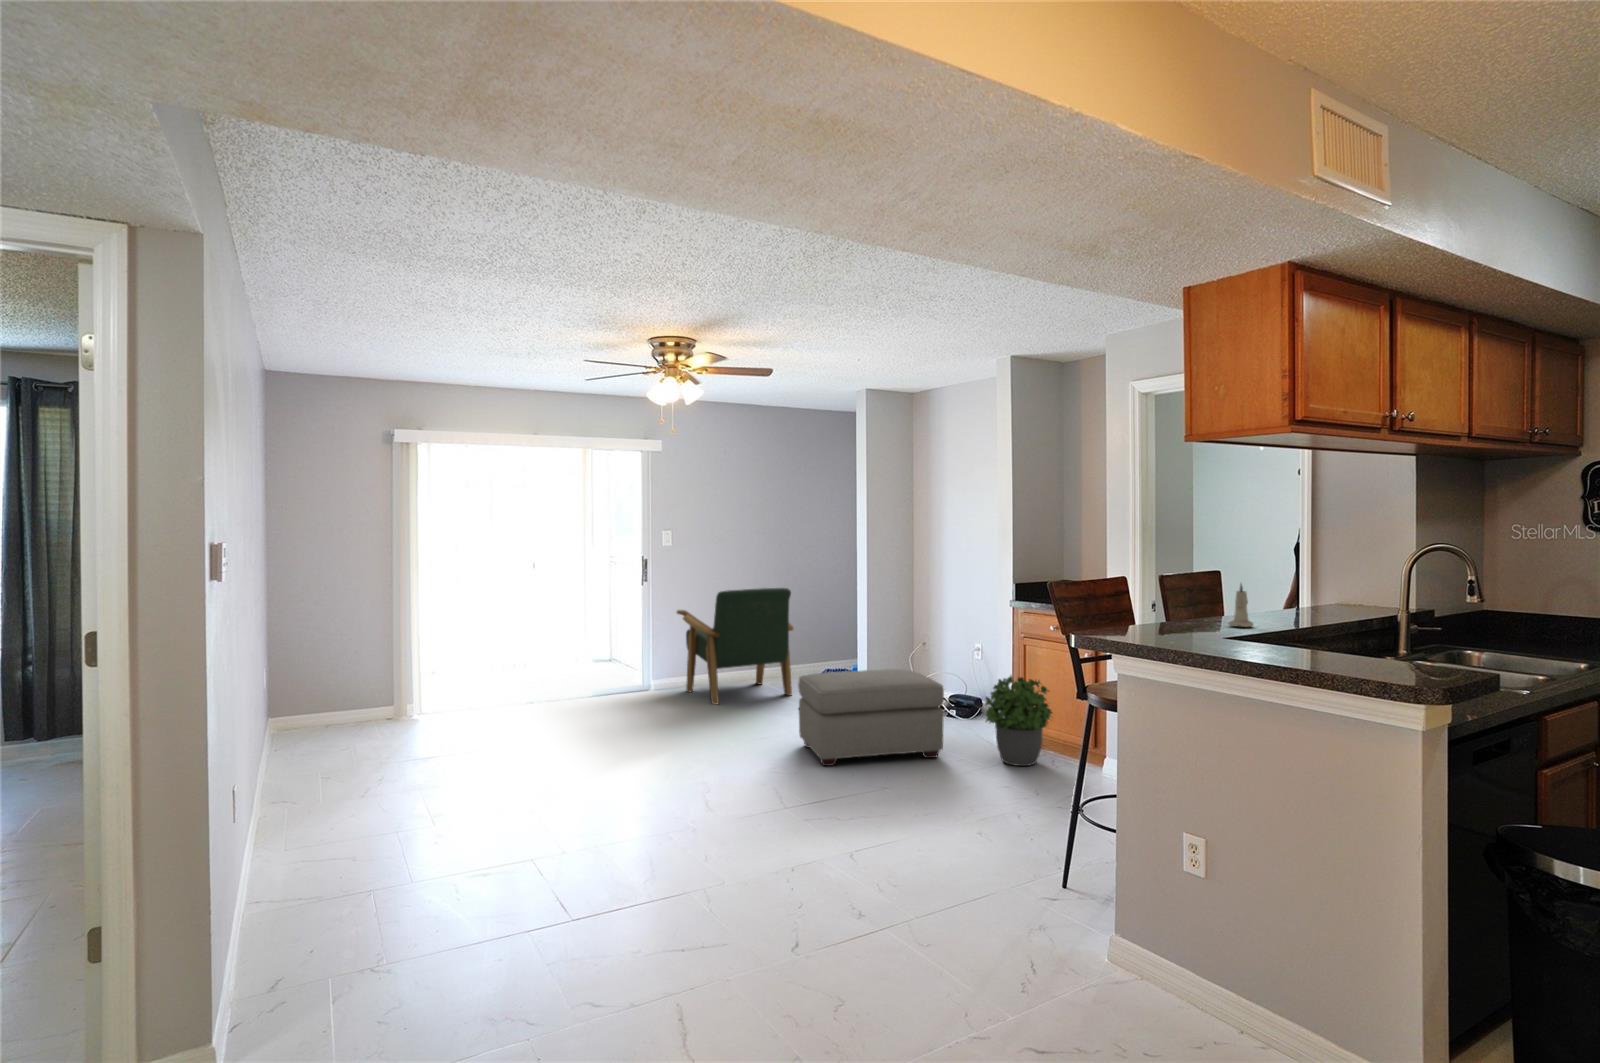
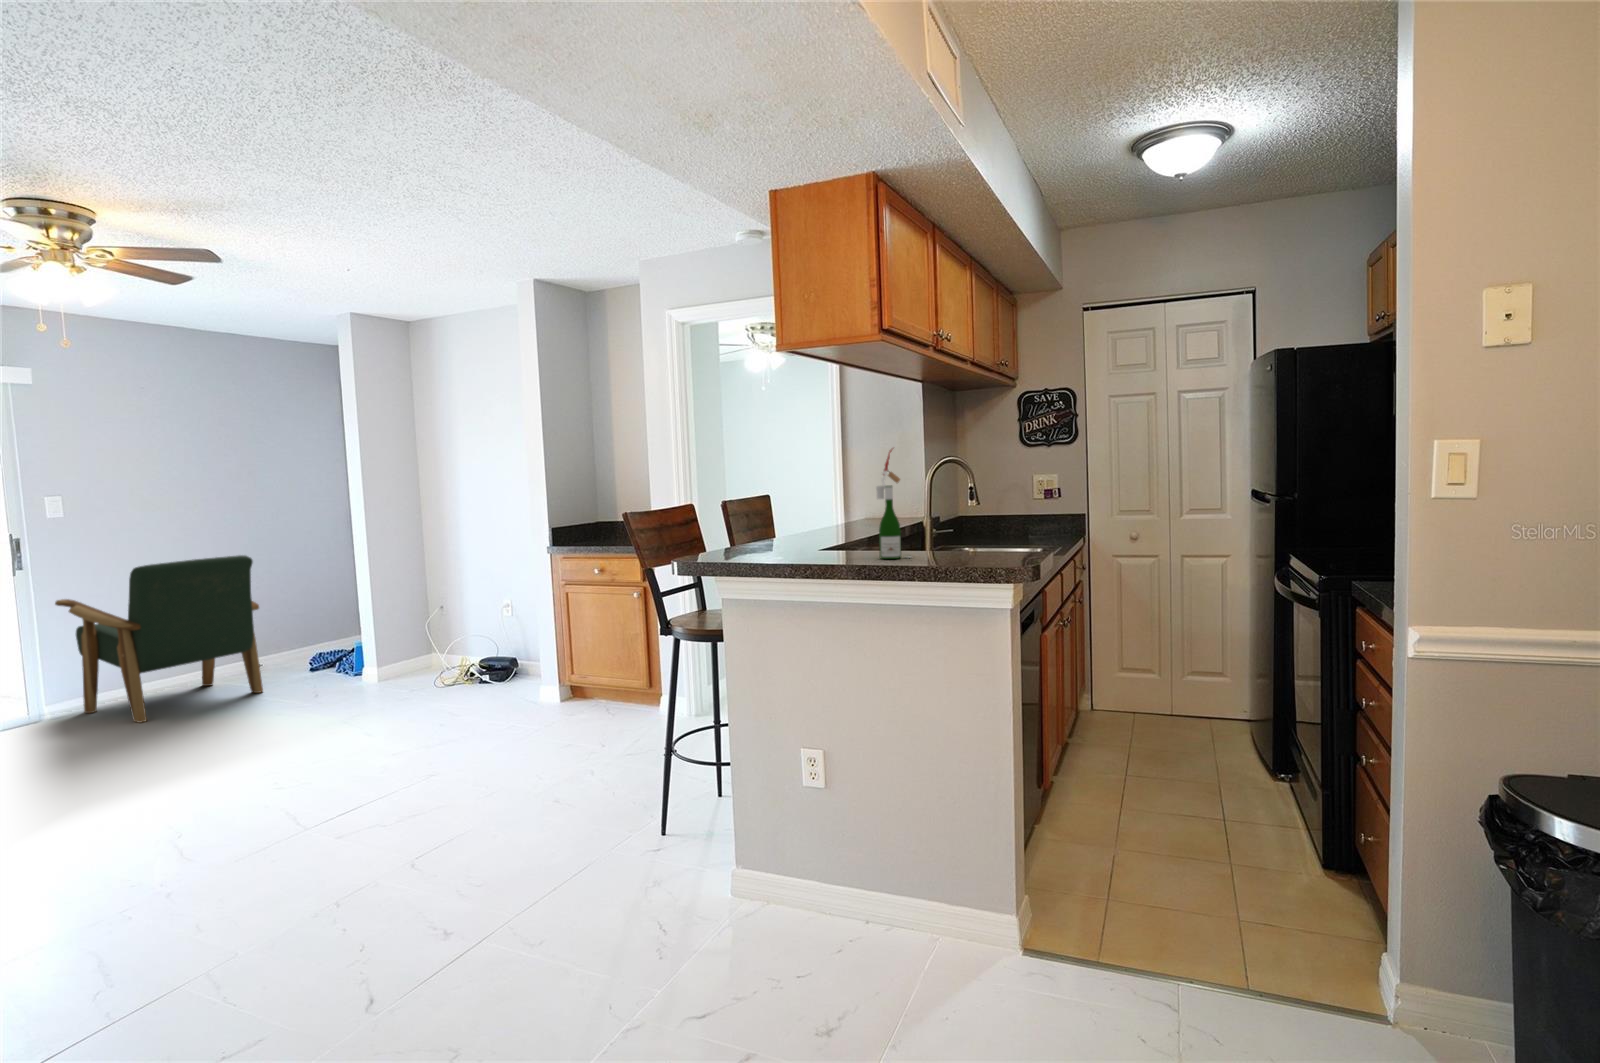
wine bottle: none [1273,542,1313,659] -> present [876,449,911,559]
candle: present [1228,584,1253,627] -> none [808,497,829,541]
ottoman: present [798,669,944,766] -> none [285,637,487,769]
potted plant: present [986,676,1052,766] -> none [533,624,607,721]

